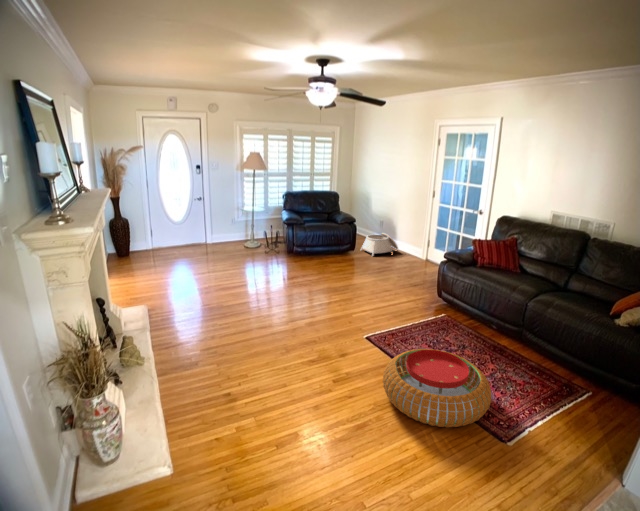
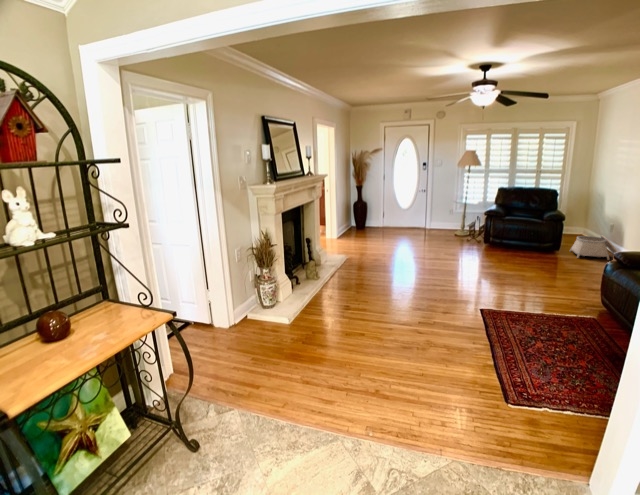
pouf: present [383,349,491,427] -> none [436,317,539,382]

